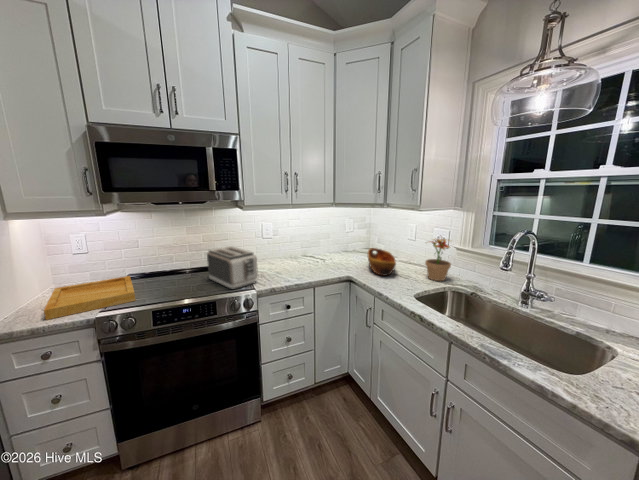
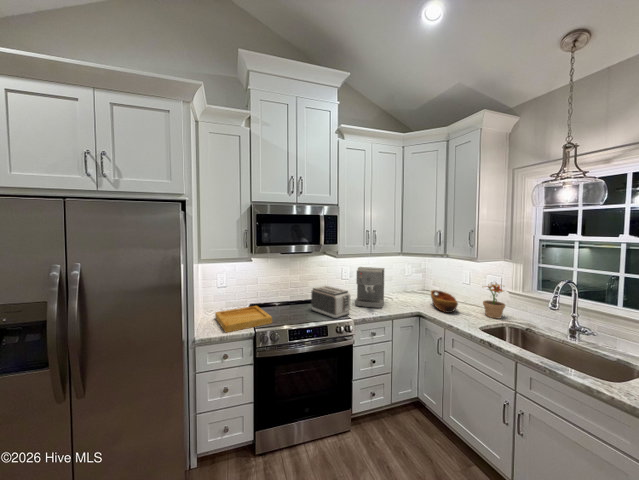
coffee maker: none [271,221,312,273] -> present [355,267,384,308]

